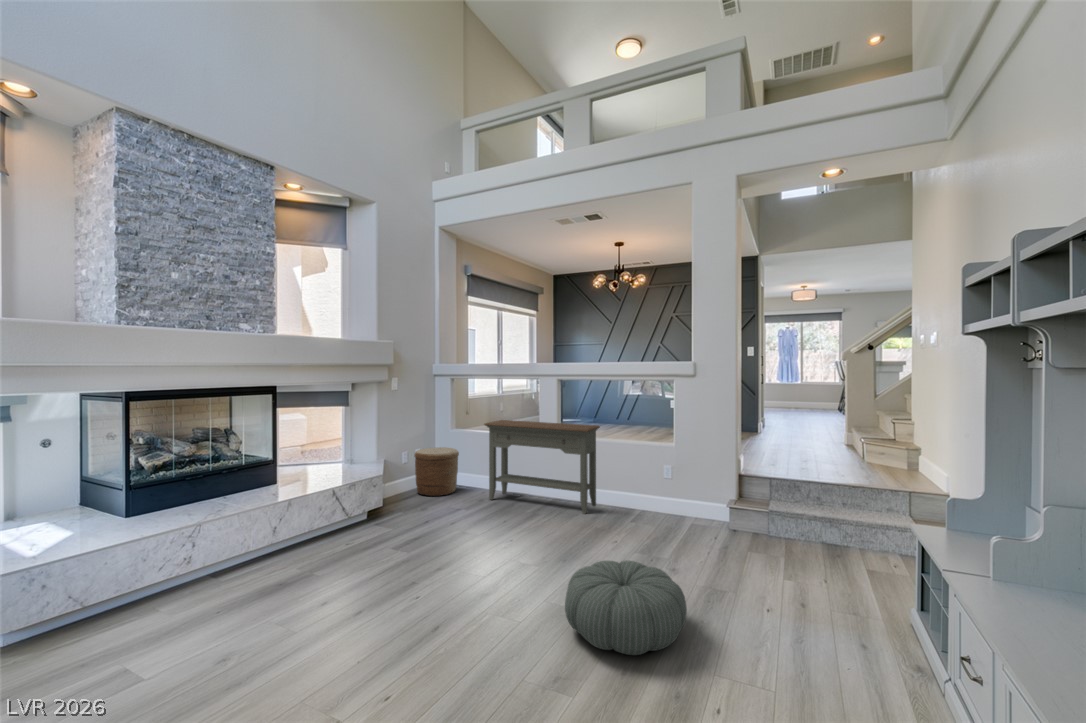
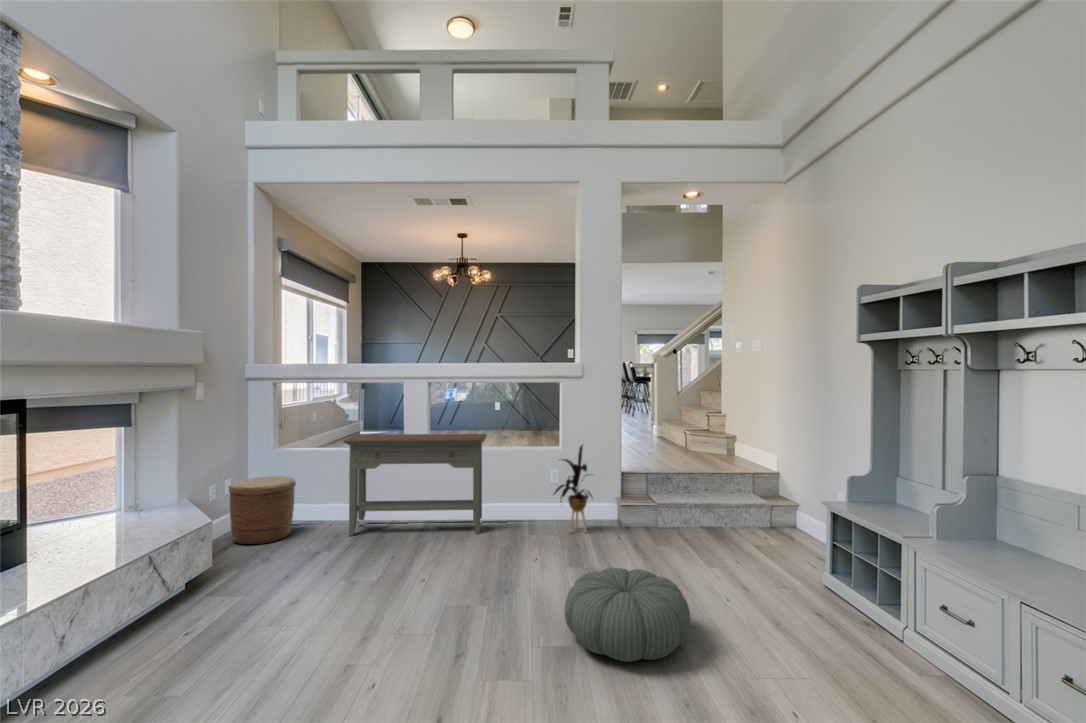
house plant: none [646,442,693,529] -> present [554,445,592,532]

